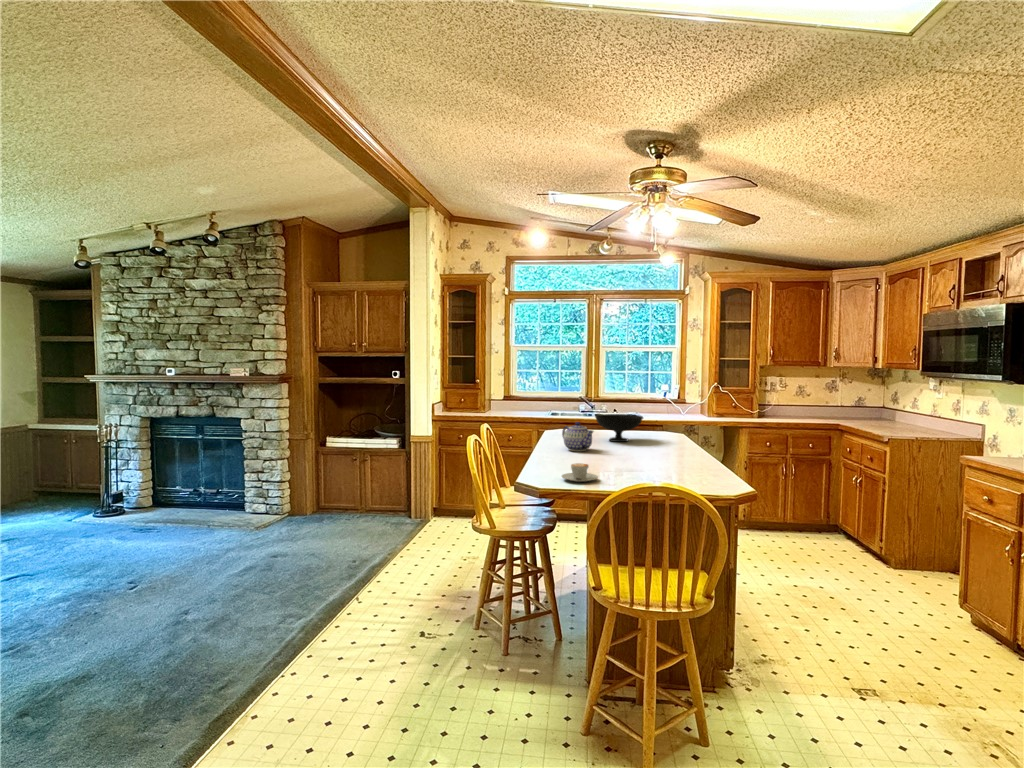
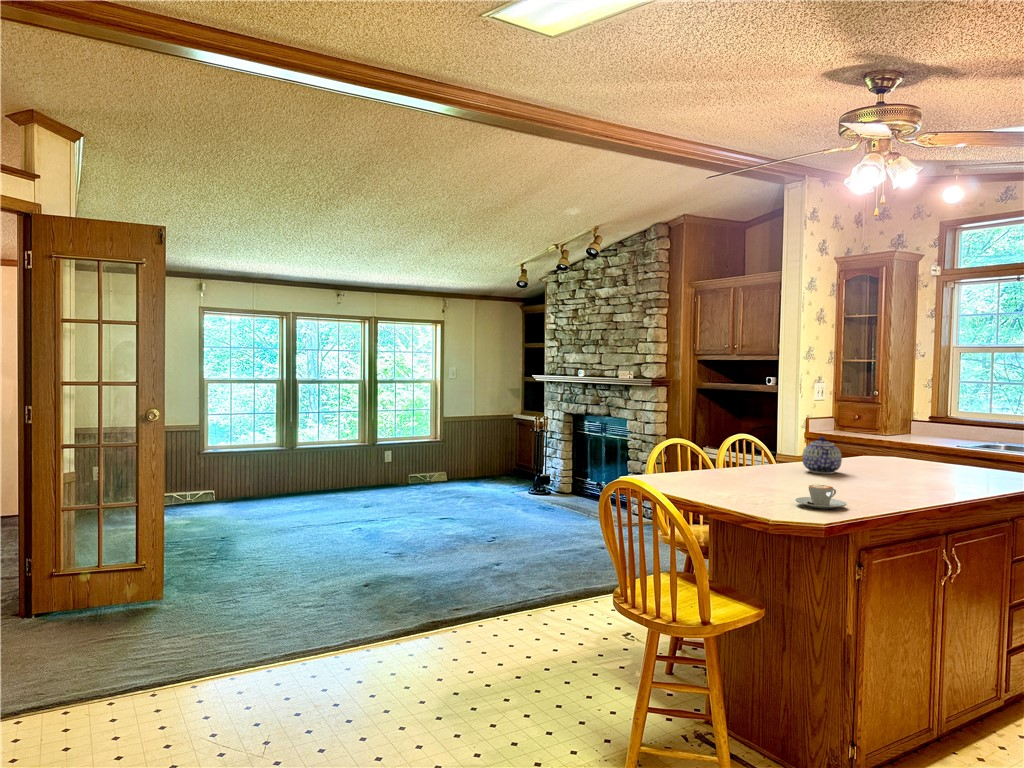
bowl: present [595,414,643,442] -> none [883,435,960,474]
coffee cup: present [562,463,598,482] -> present [795,485,847,509]

